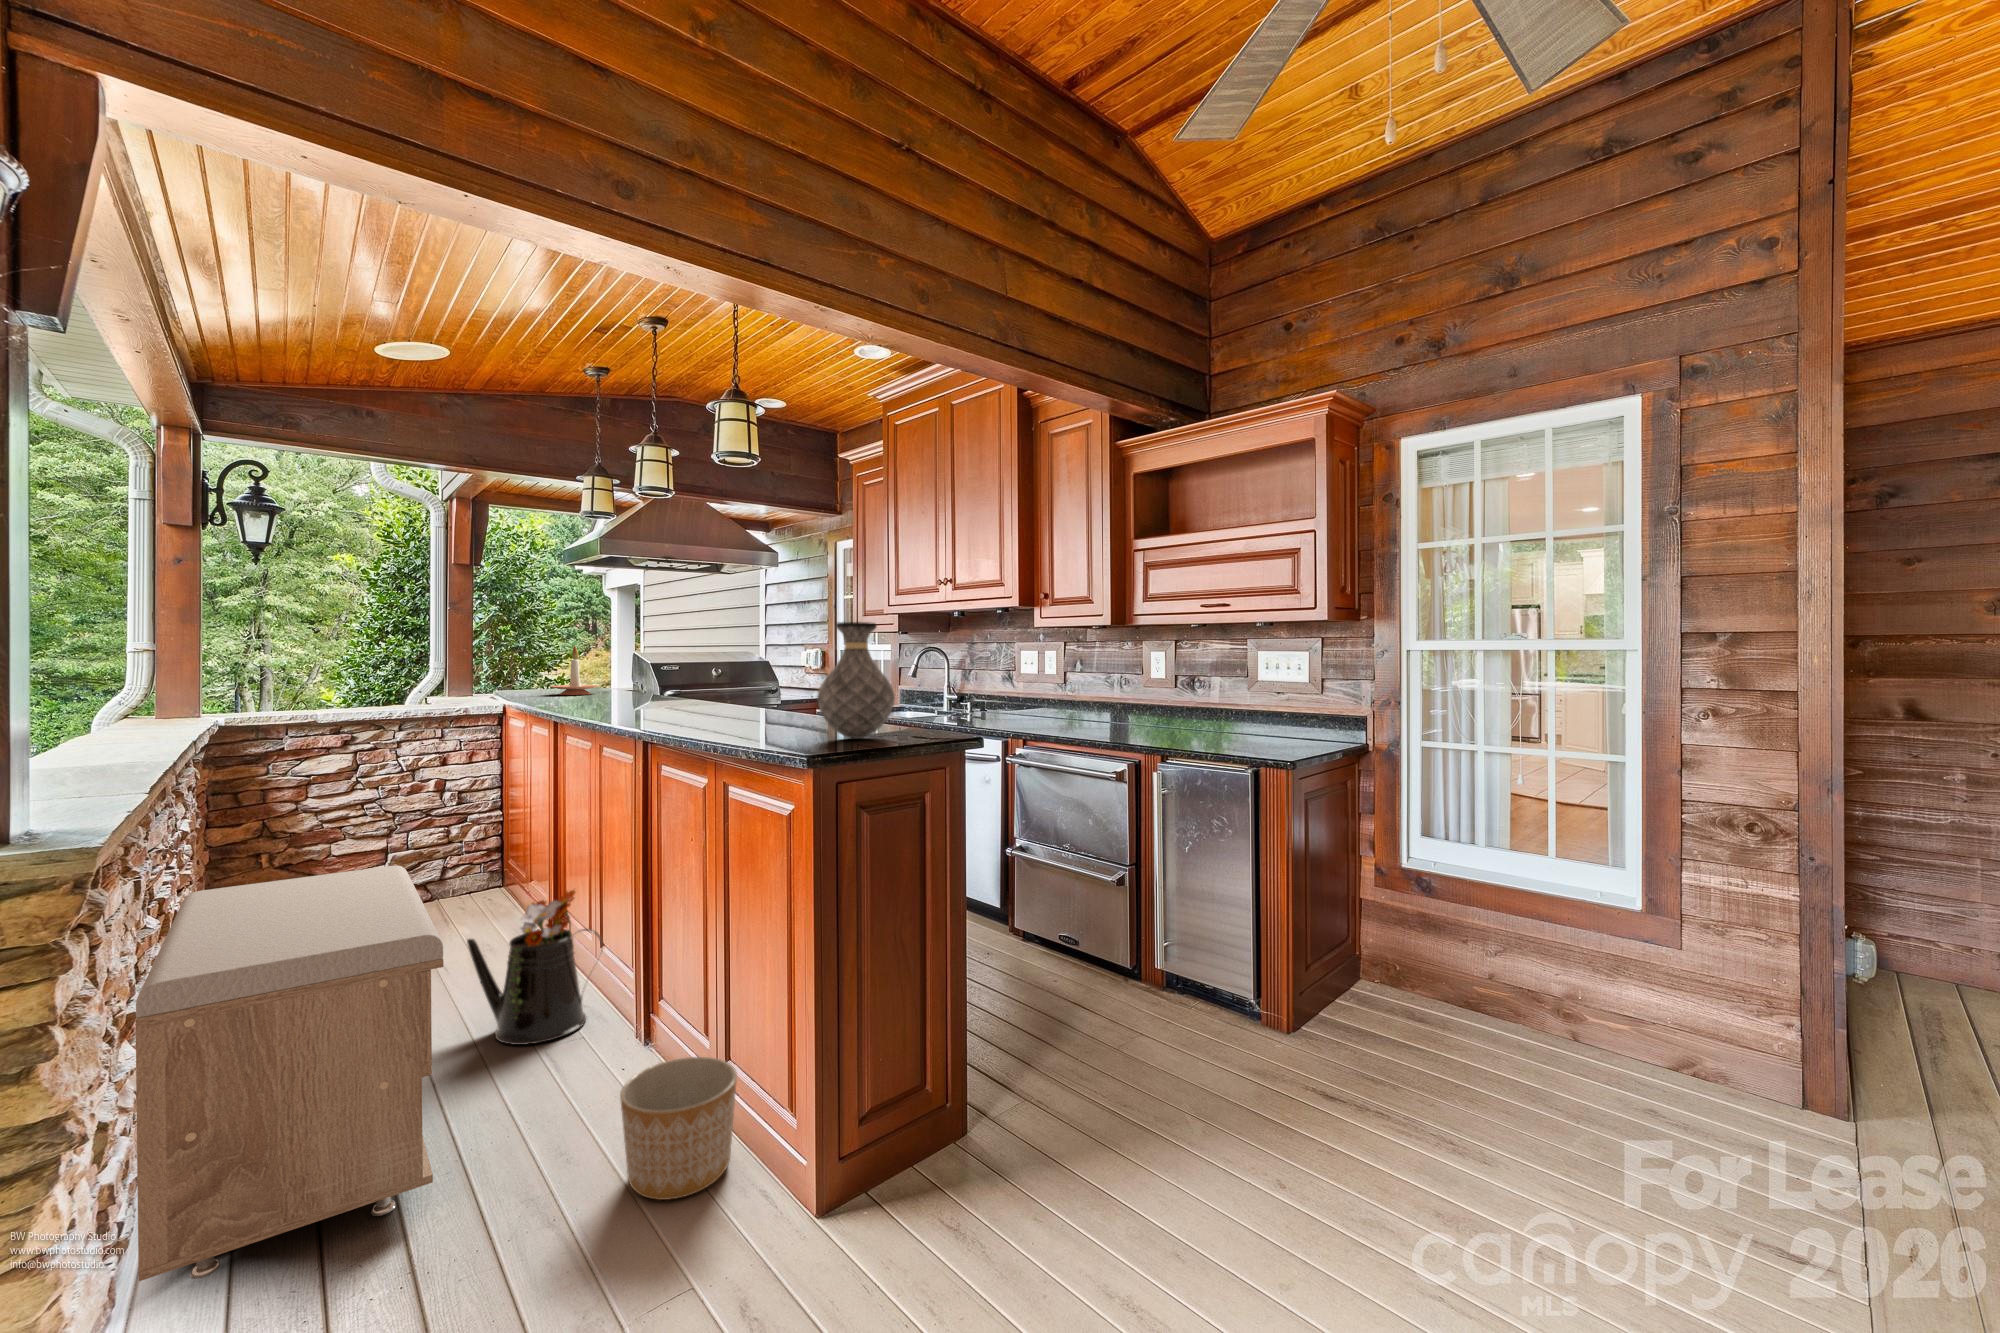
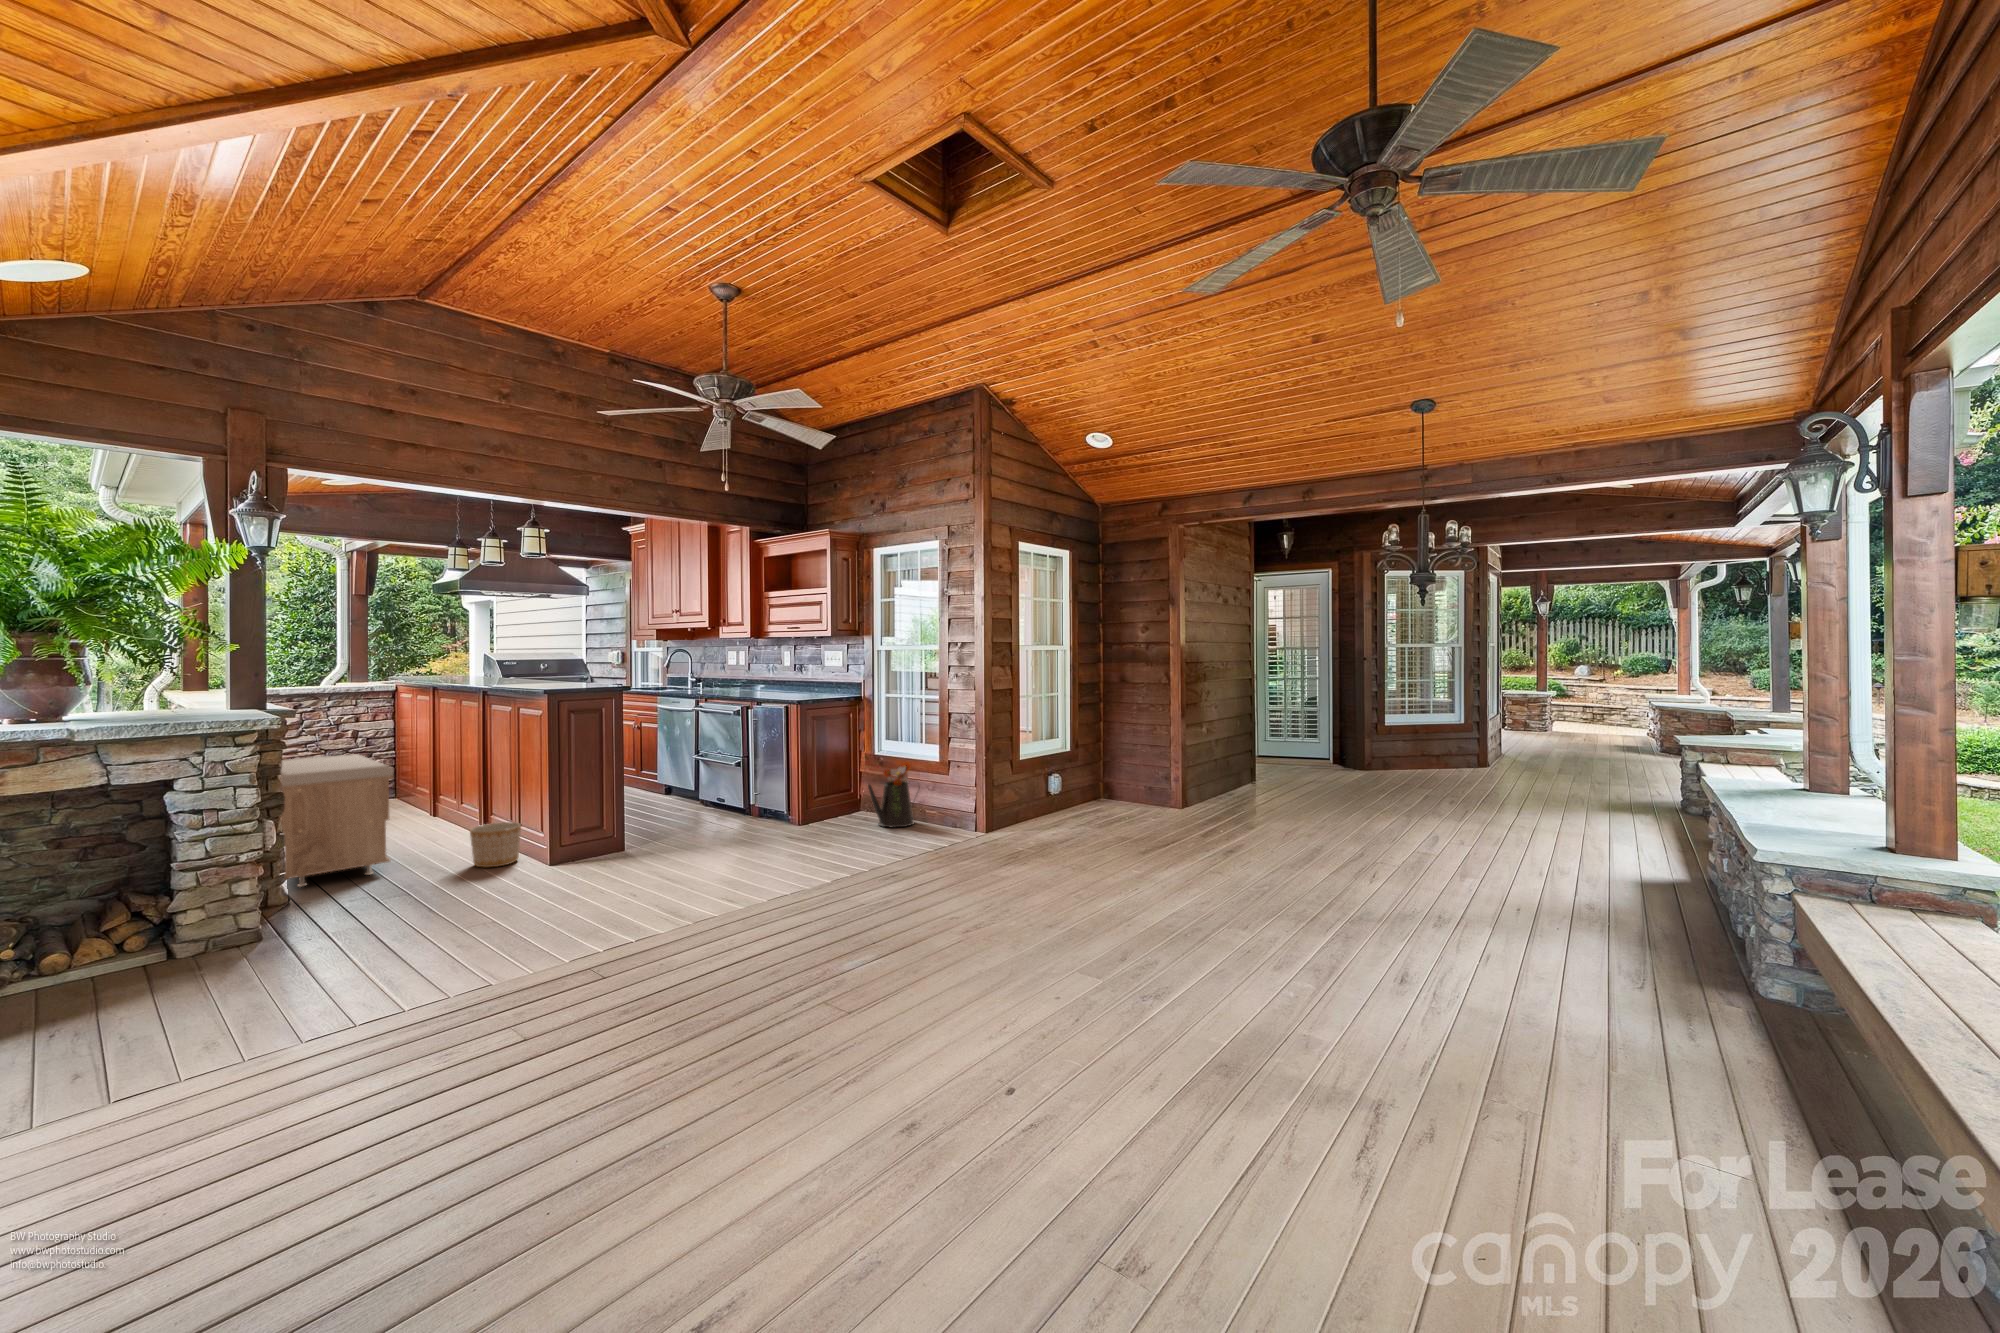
vase: present [817,622,895,738] -> none [557,643,593,690]
candle holder: present [550,646,600,695] -> none [426,650,459,680]
watering can: present [467,890,603,1045] -> present [868,762,915,827]

